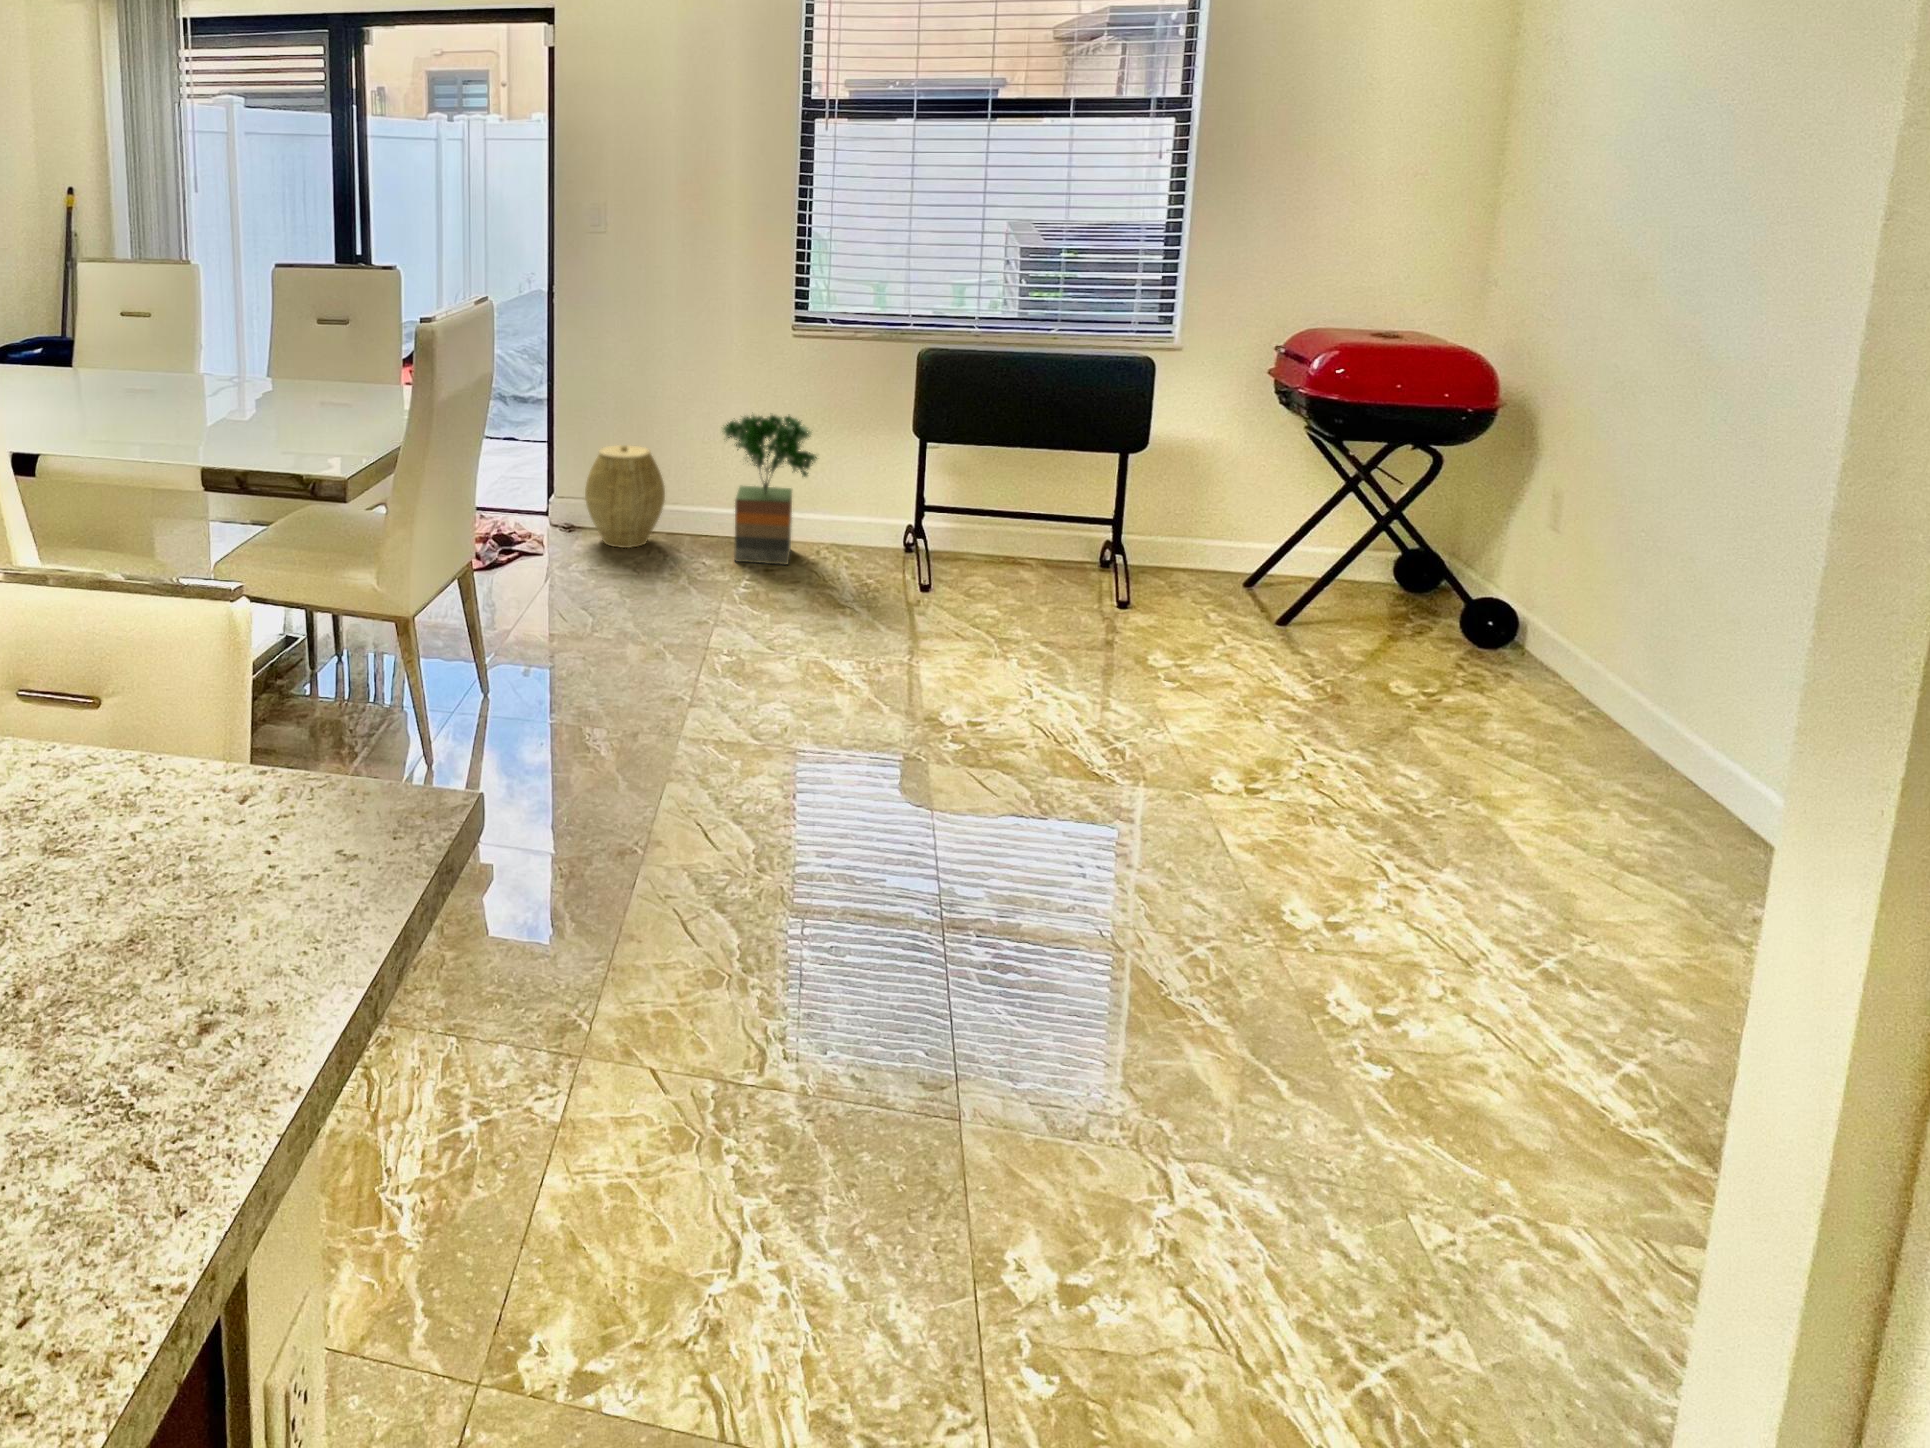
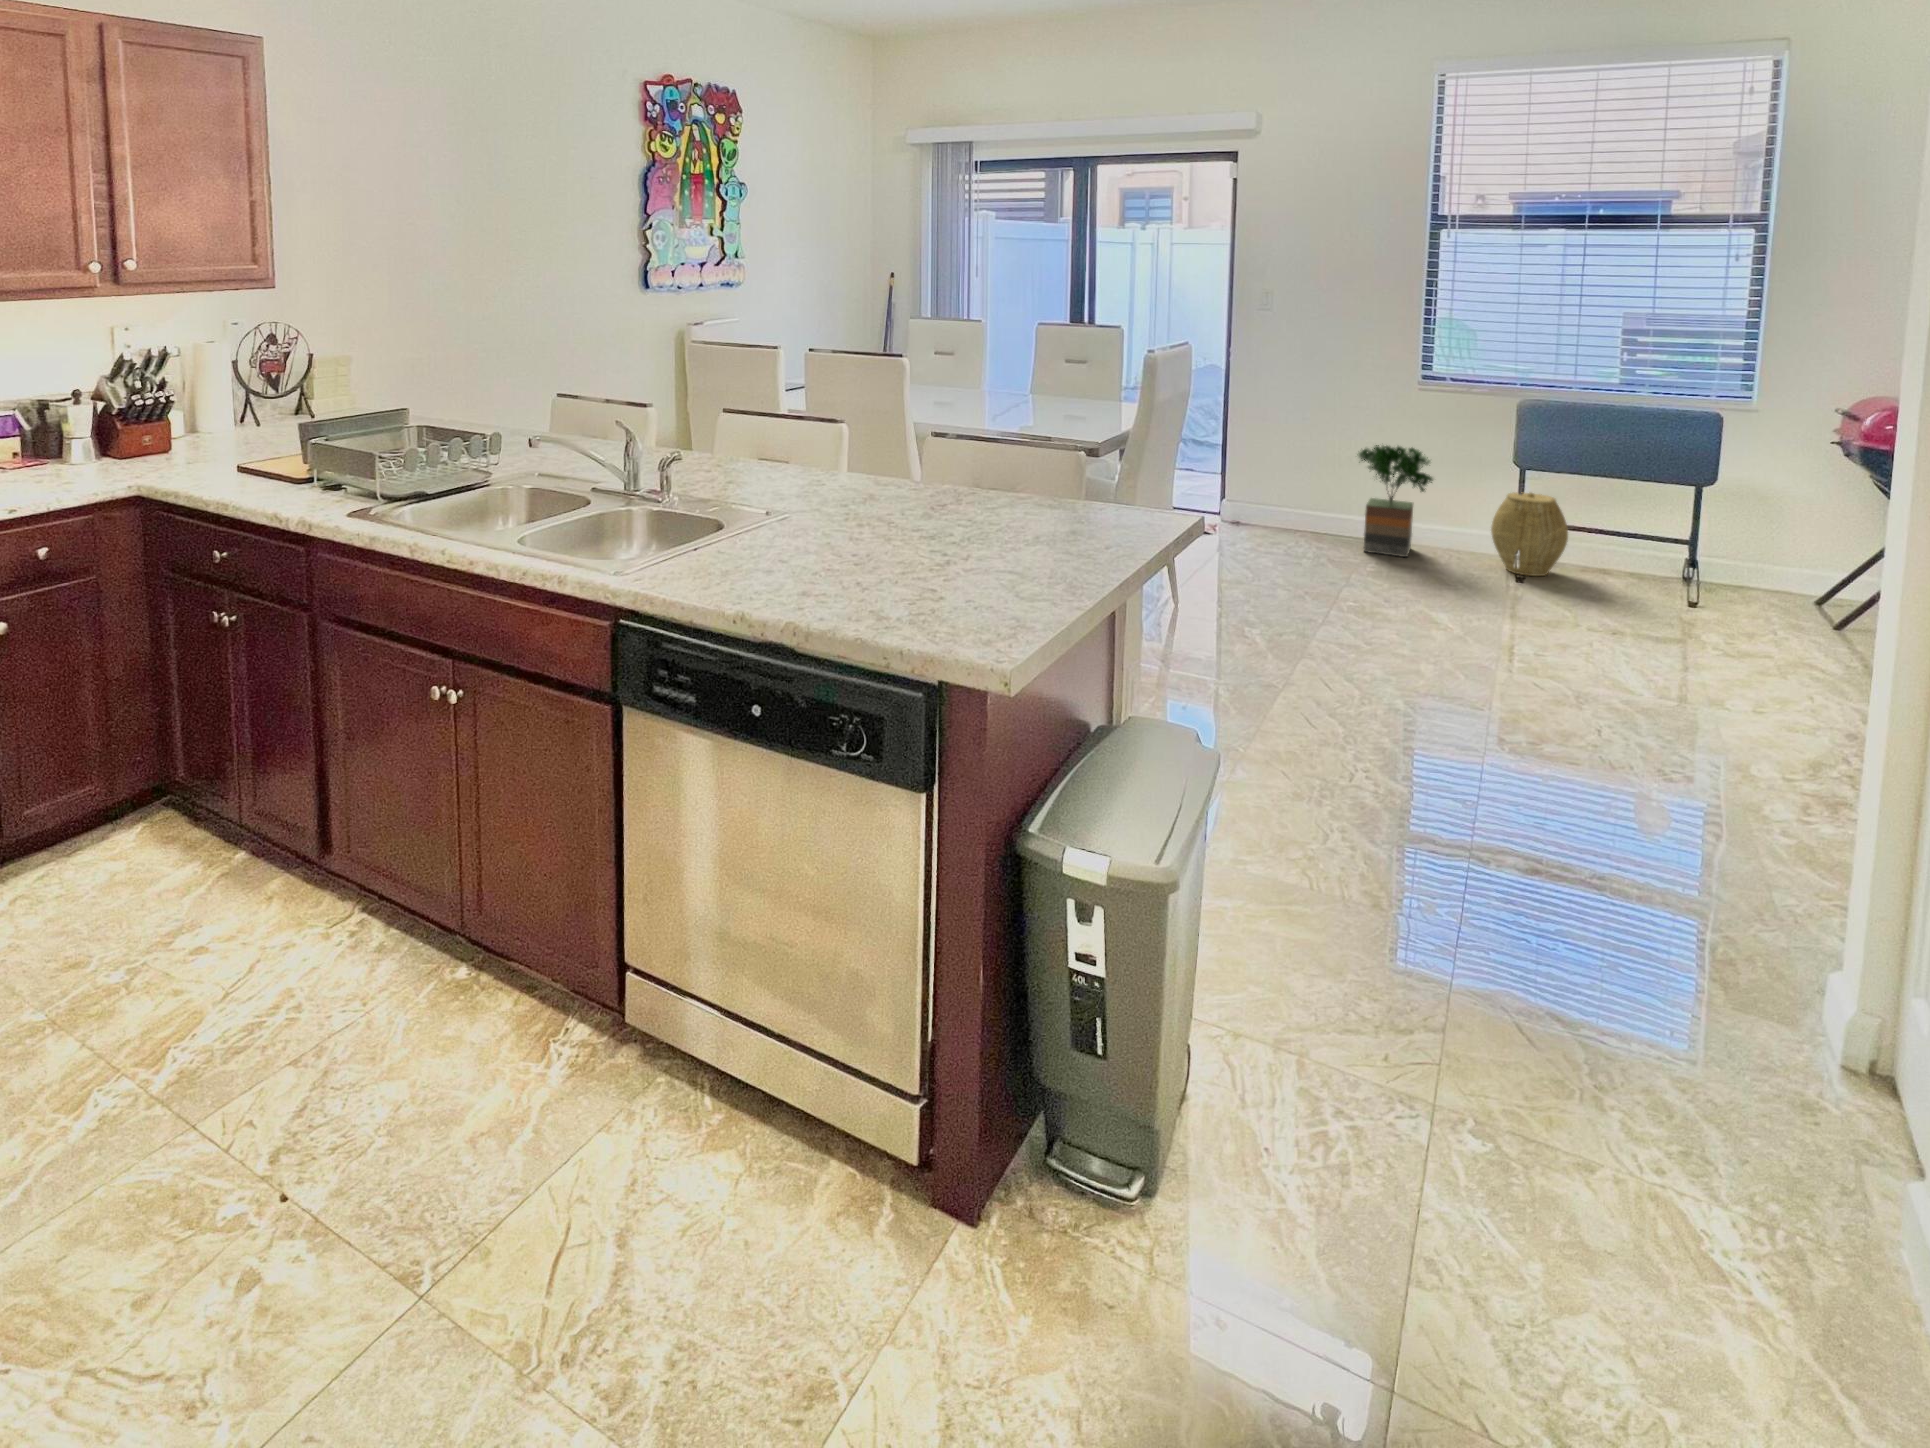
woven basket: present [585,445,665,548] -> present [1491,492,1568,576]

